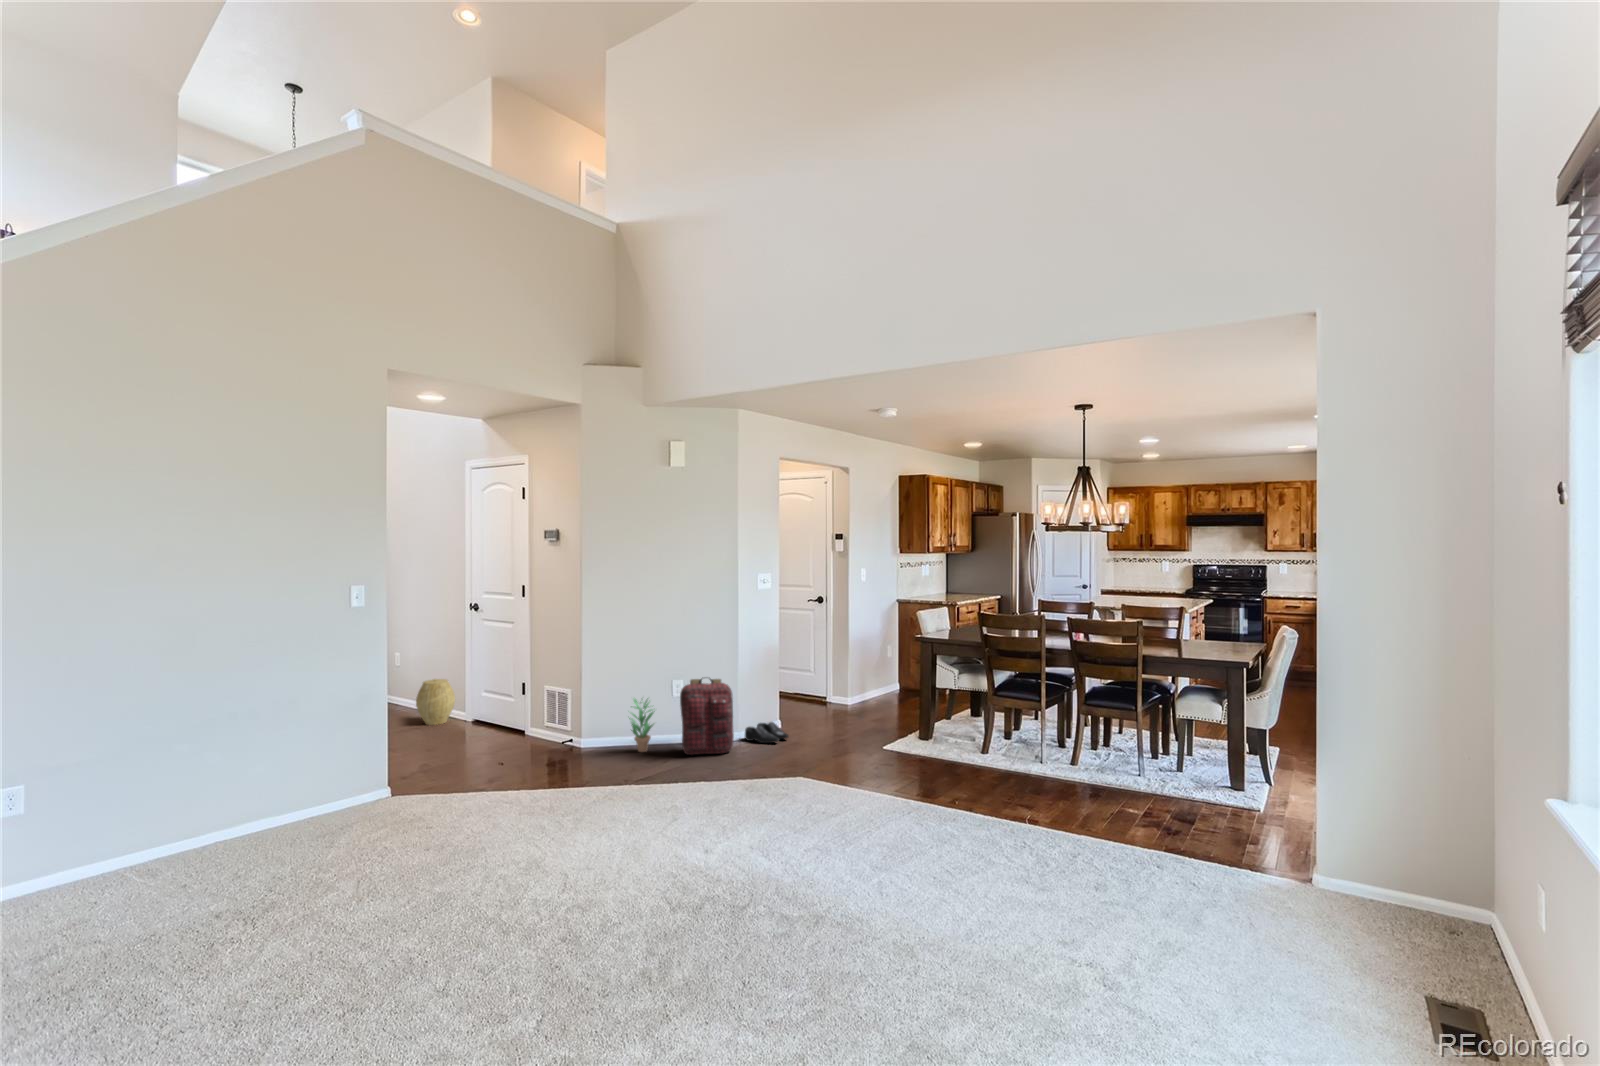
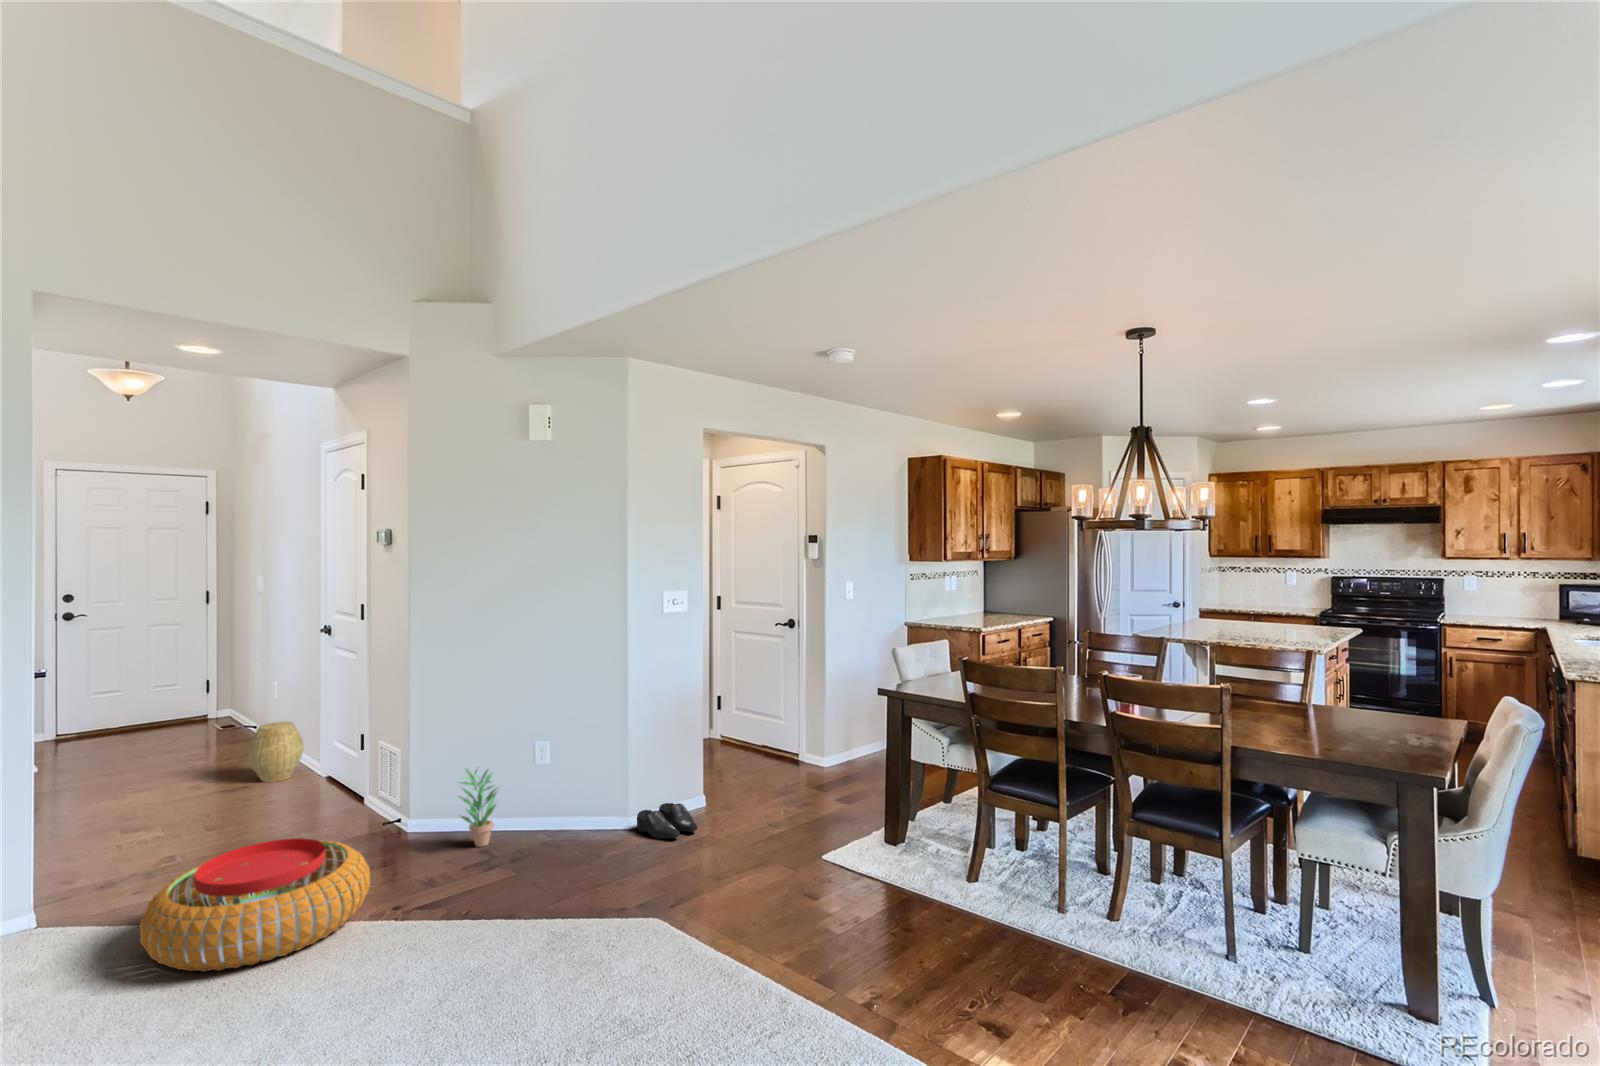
backpack: present [680,679,734,755] -> none [527,741,608,857]
pouf: none [483,737,612,809] -> present [140,838,370,972]

